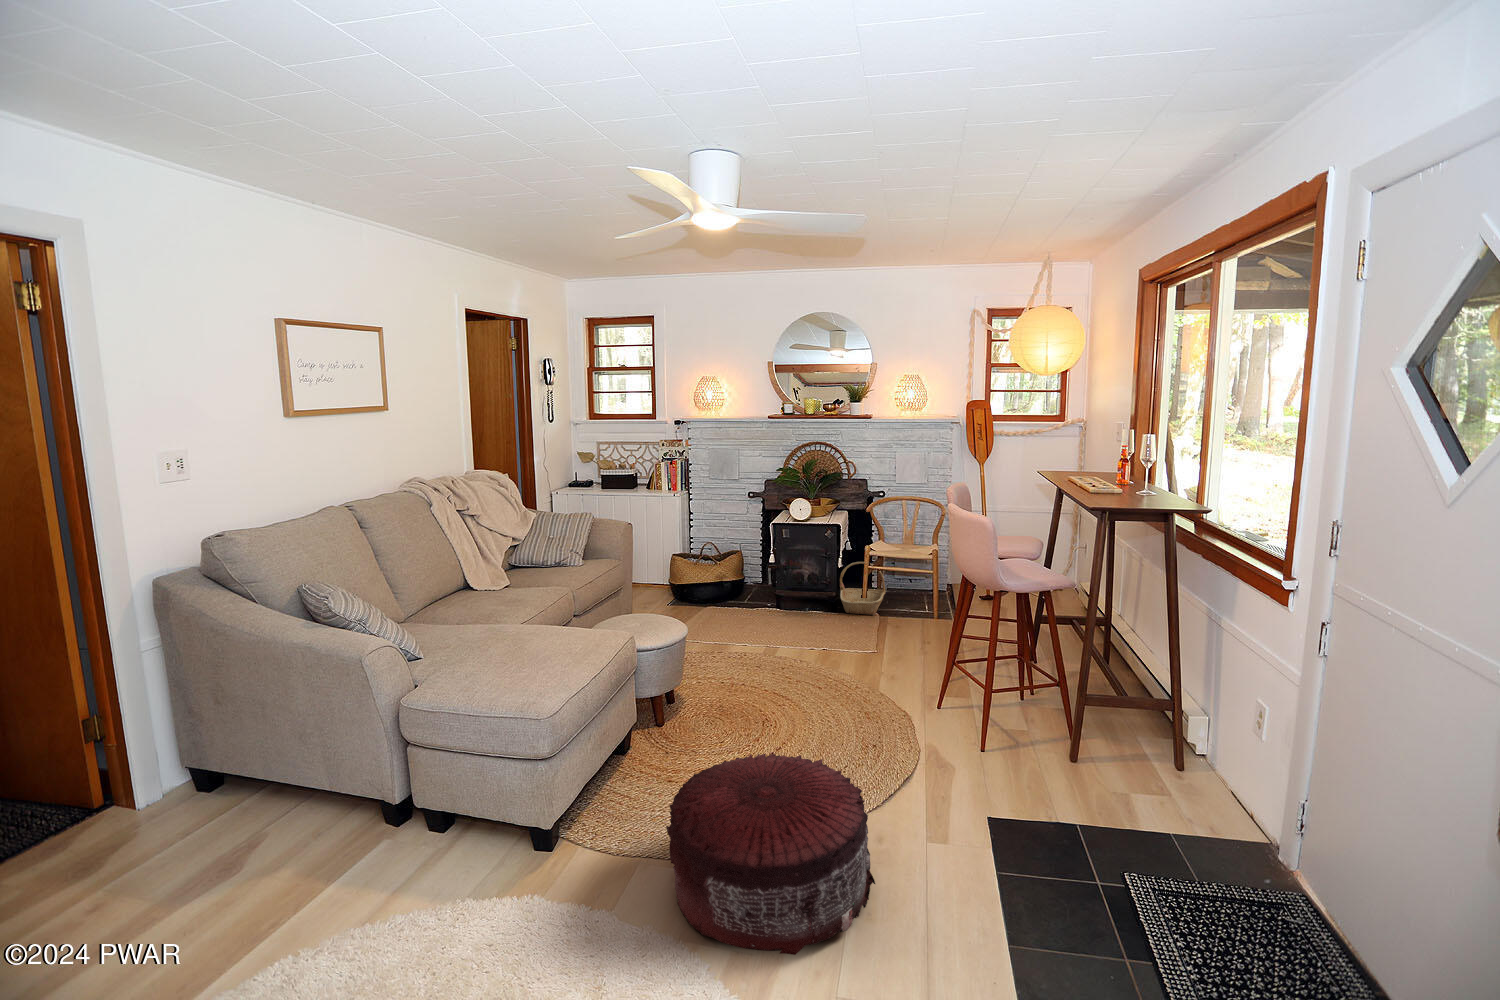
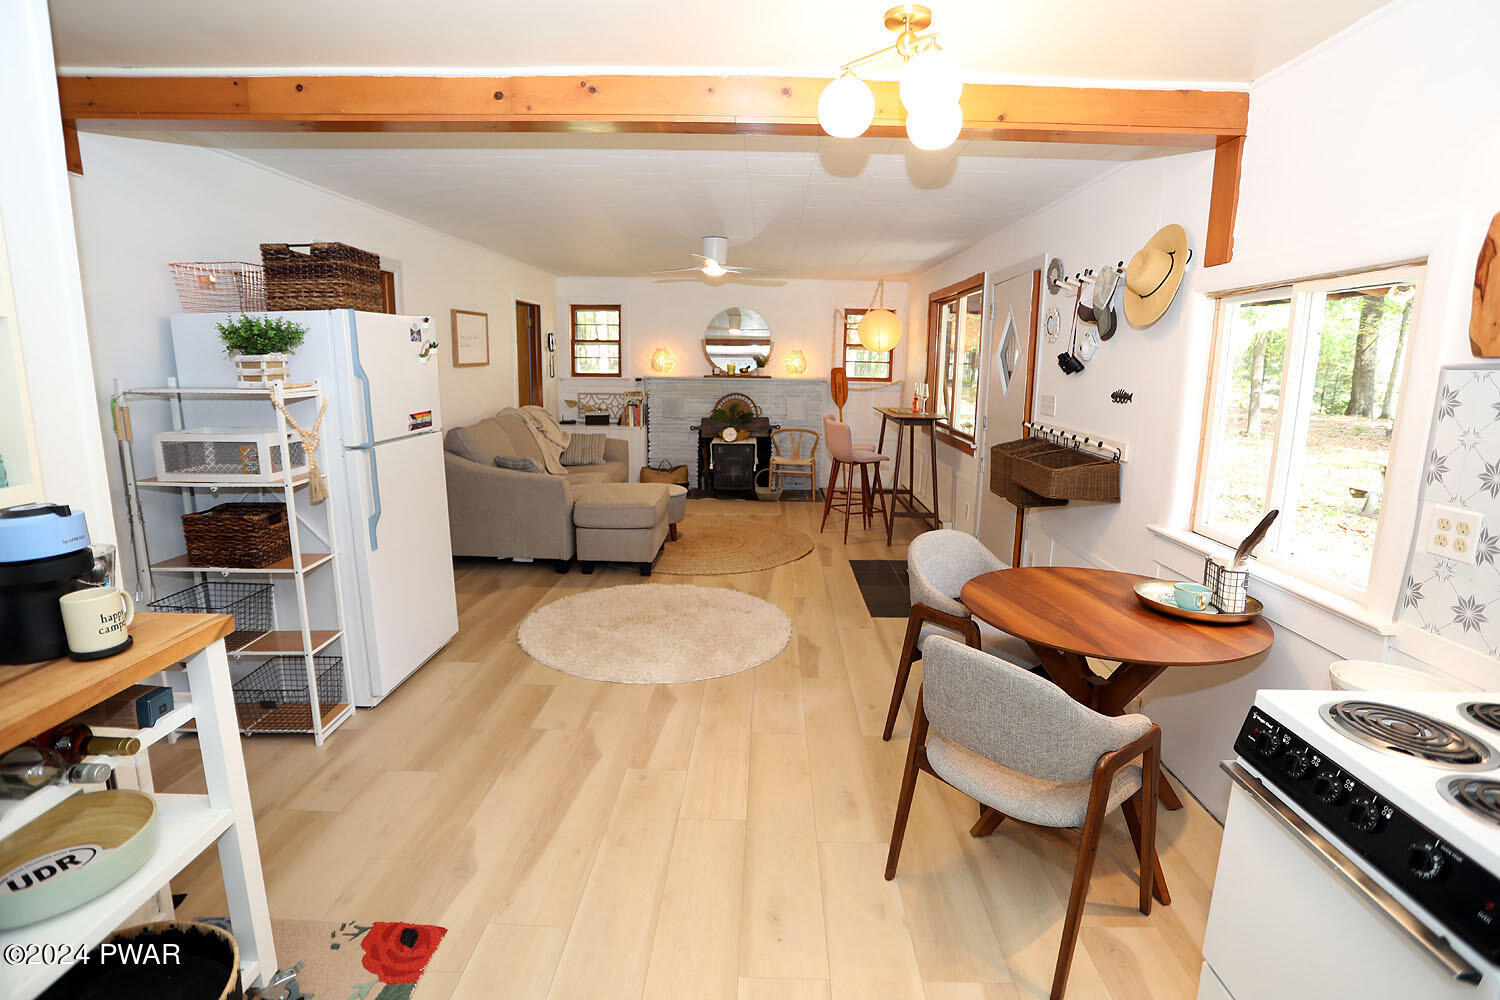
pouf: present [666,754,875,955] -> none [711,530,803,592]

